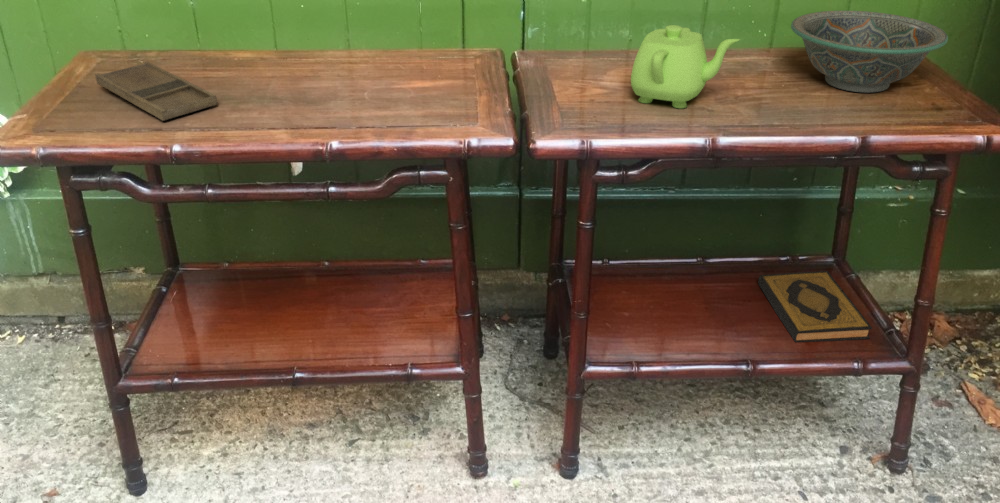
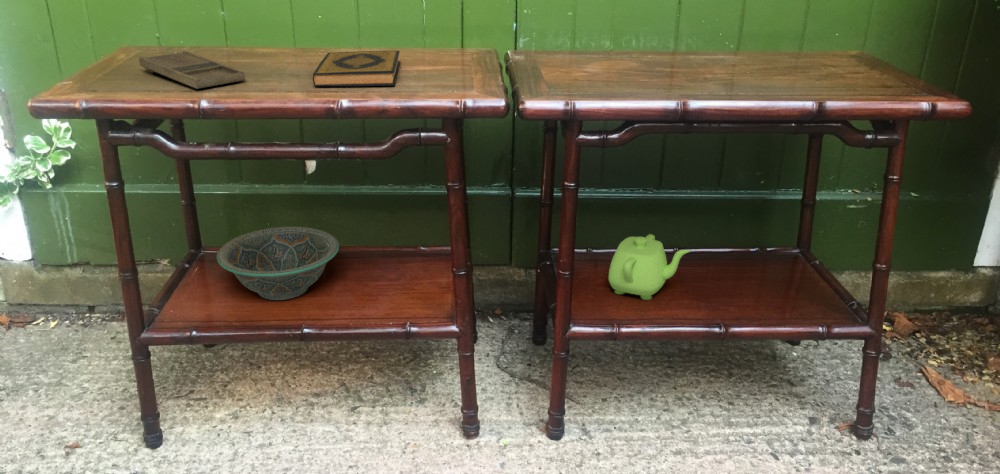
decorative bowl: present [791,11,948,93] -> present [217,227,339,300]
teapot: present [631,25,740,109] -> present [608,234,690,300]
hardback book: present [758,271,872,342] -> present [313,51,400,86]

